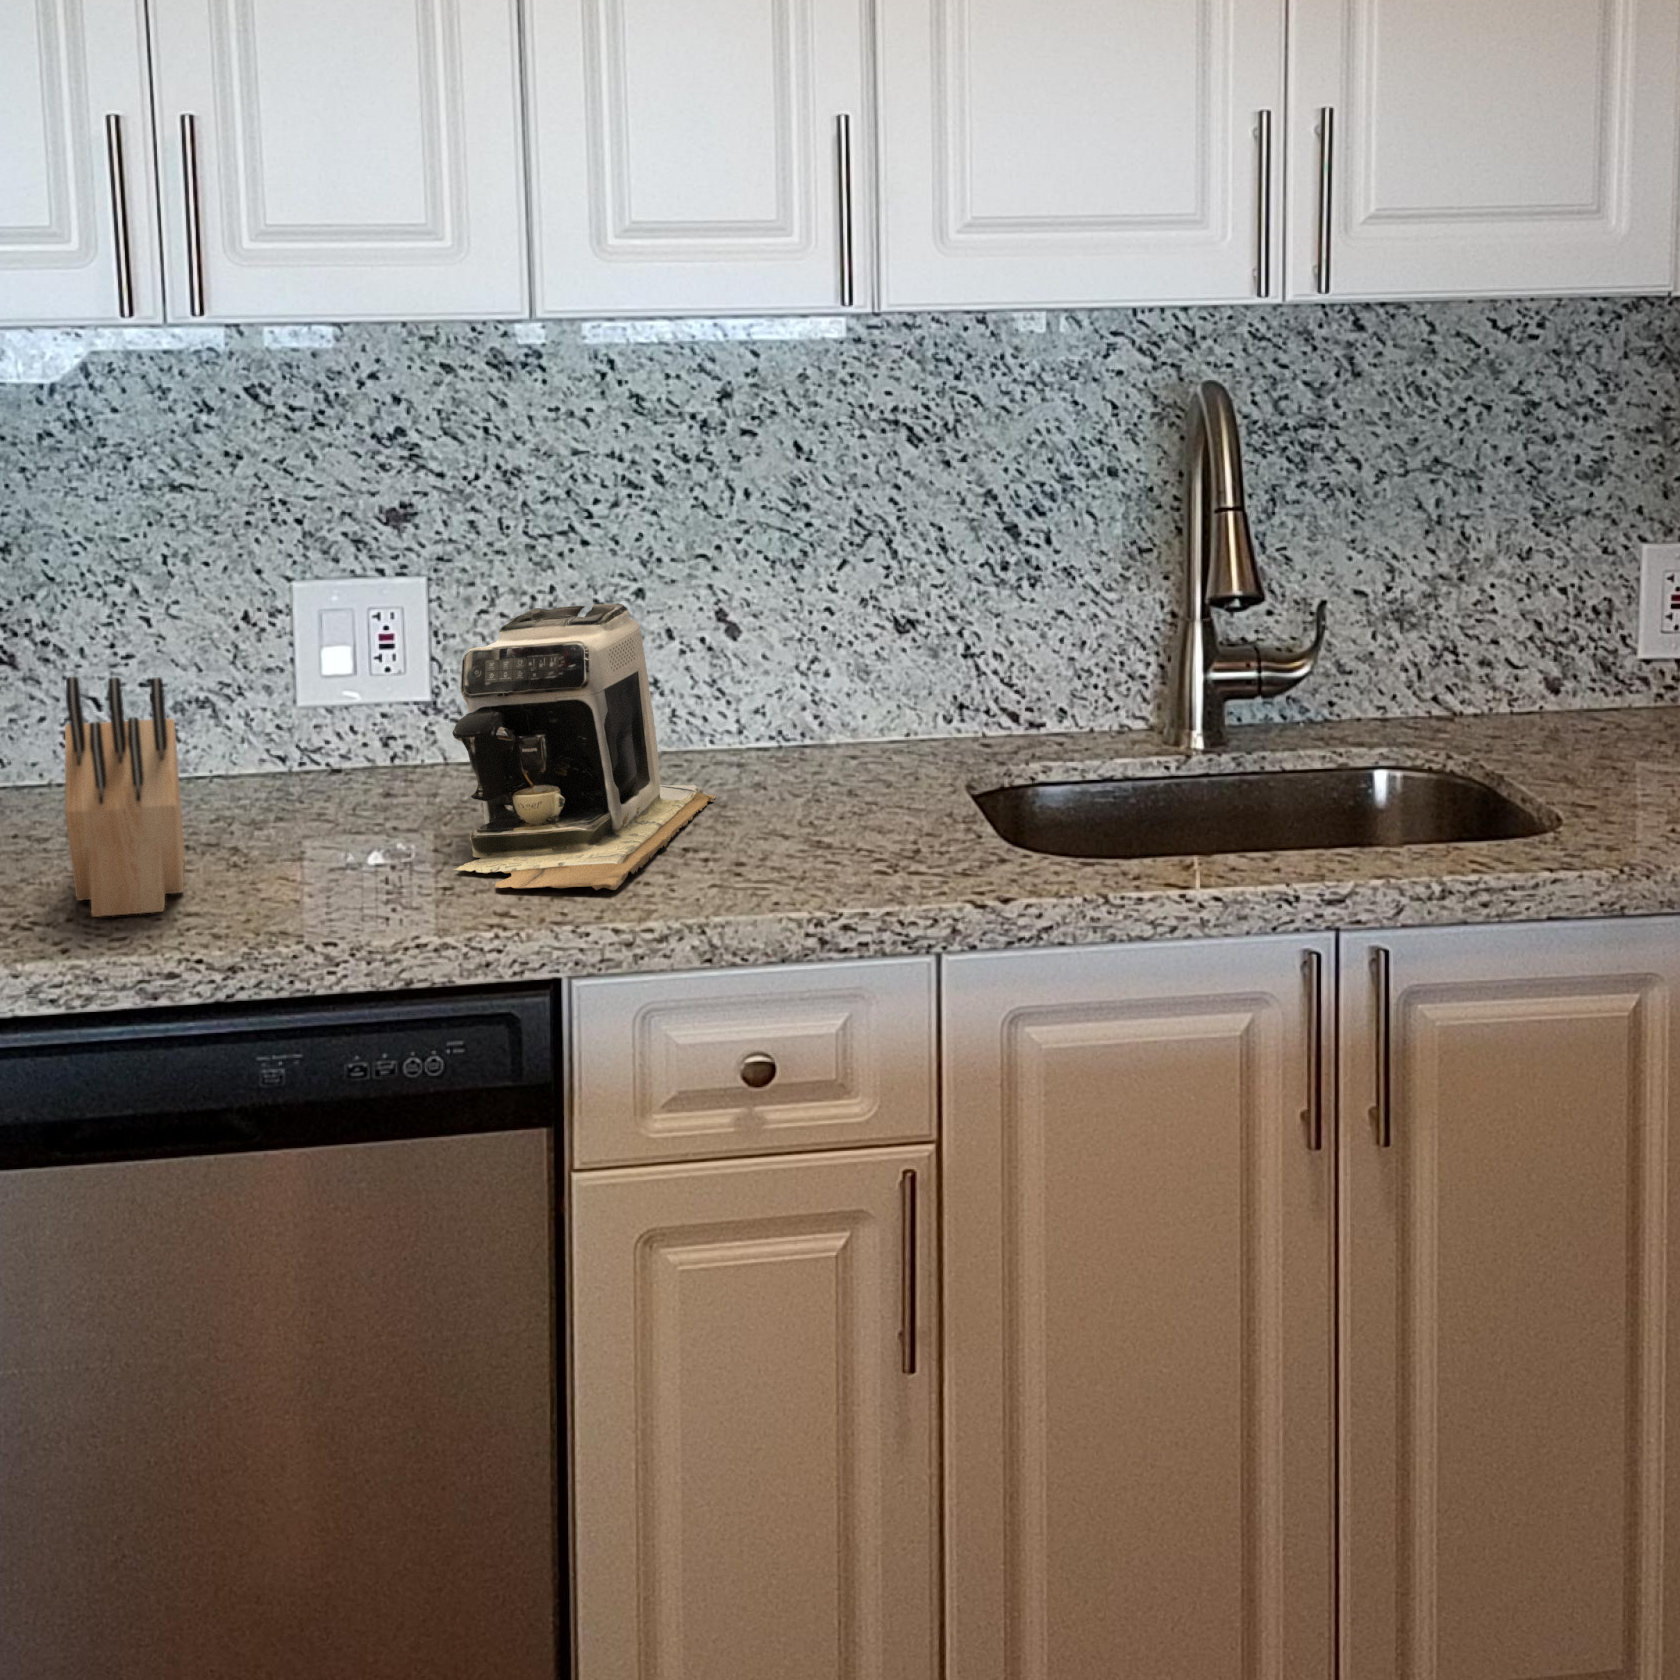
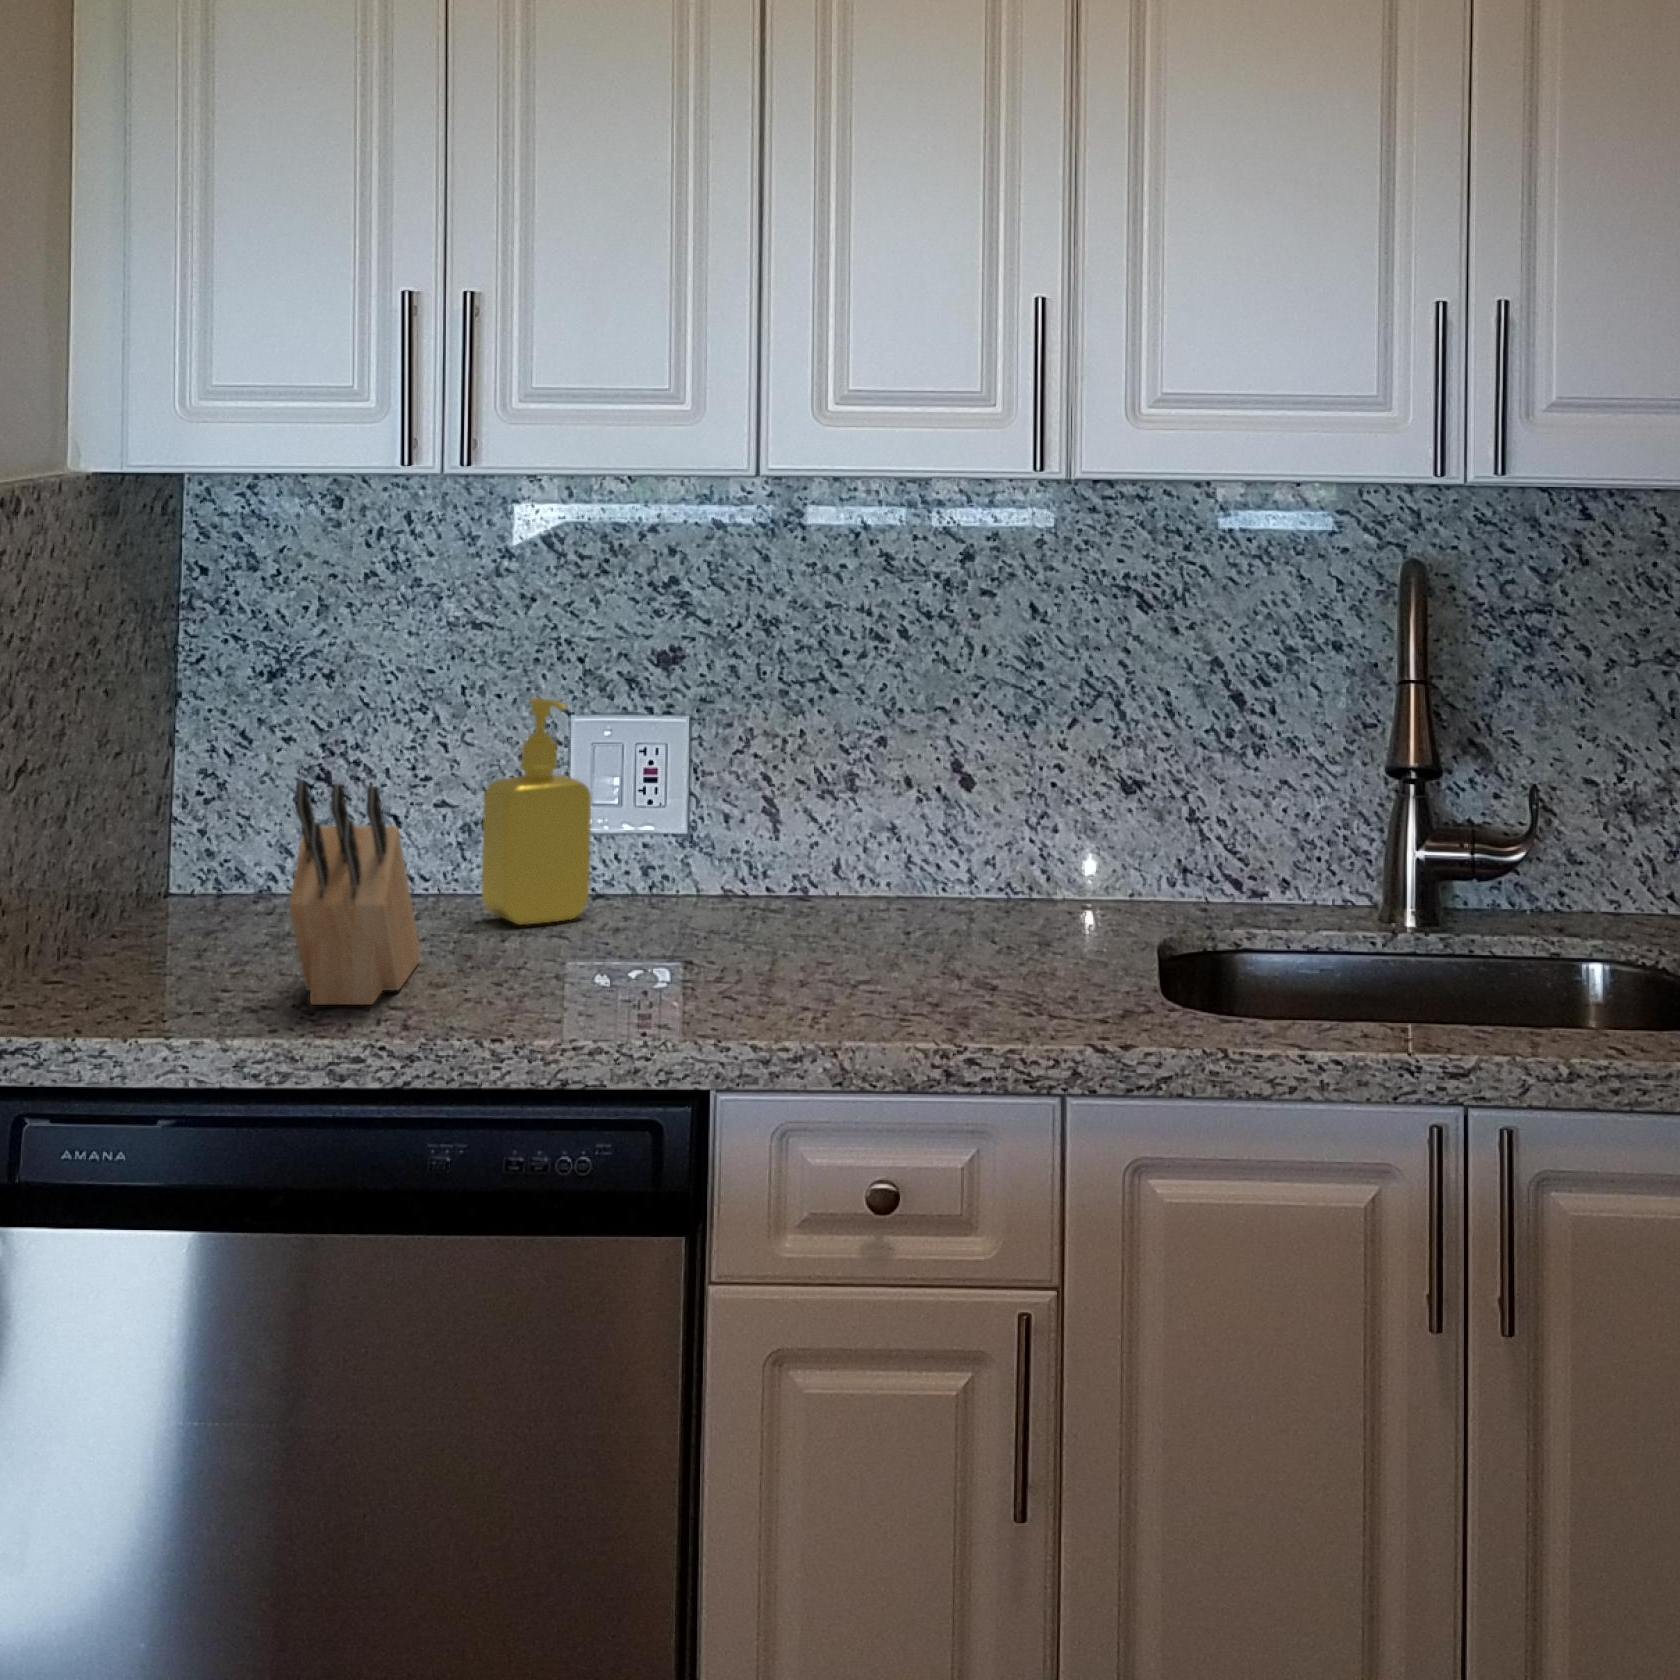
soap dispenser: none [216,565,339,809] -> present [481,697,591,925]
coffee maker: present [452,604,716,890] -> none [642,749,923,1014]

